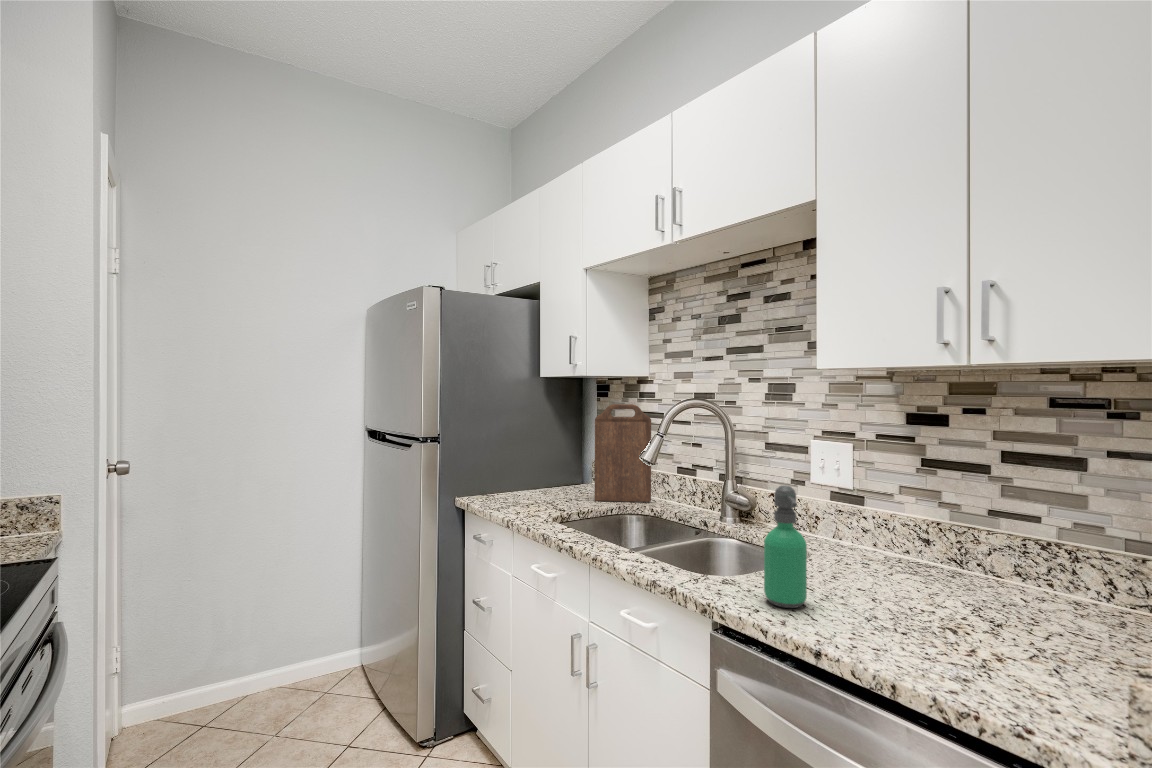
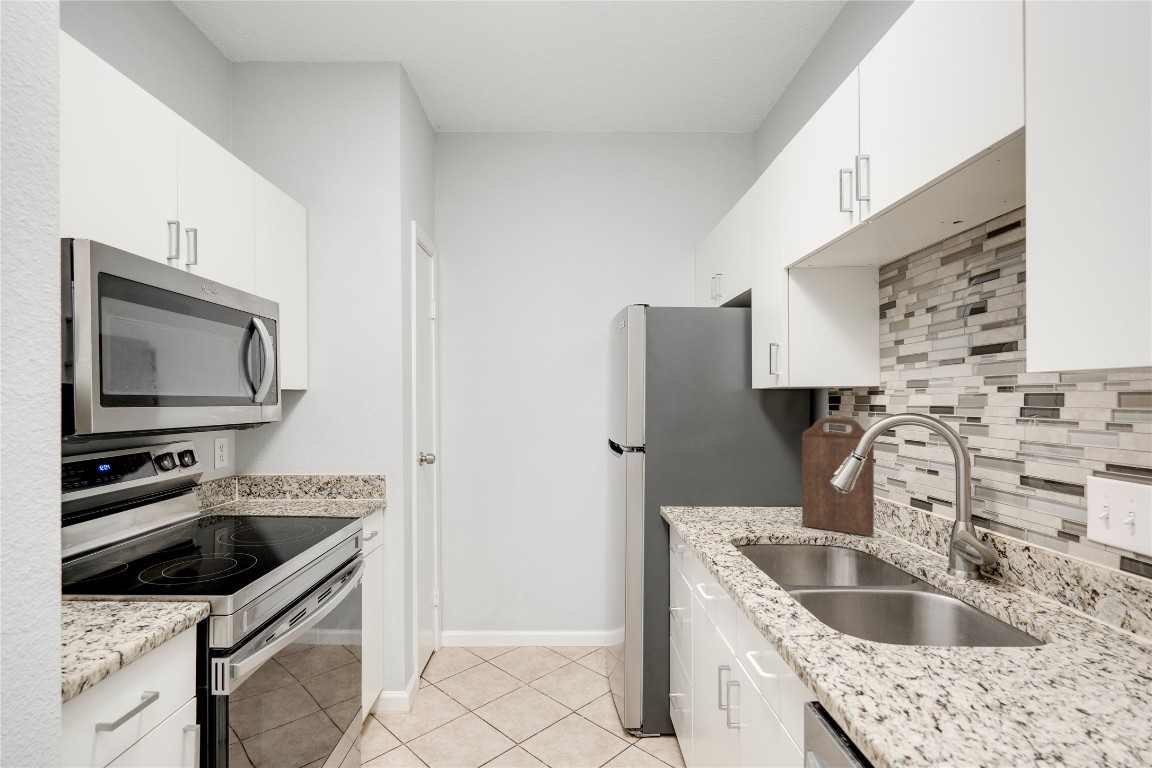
soap dispenser: present [764,485,807,608] -> none [891,532,958,710]

